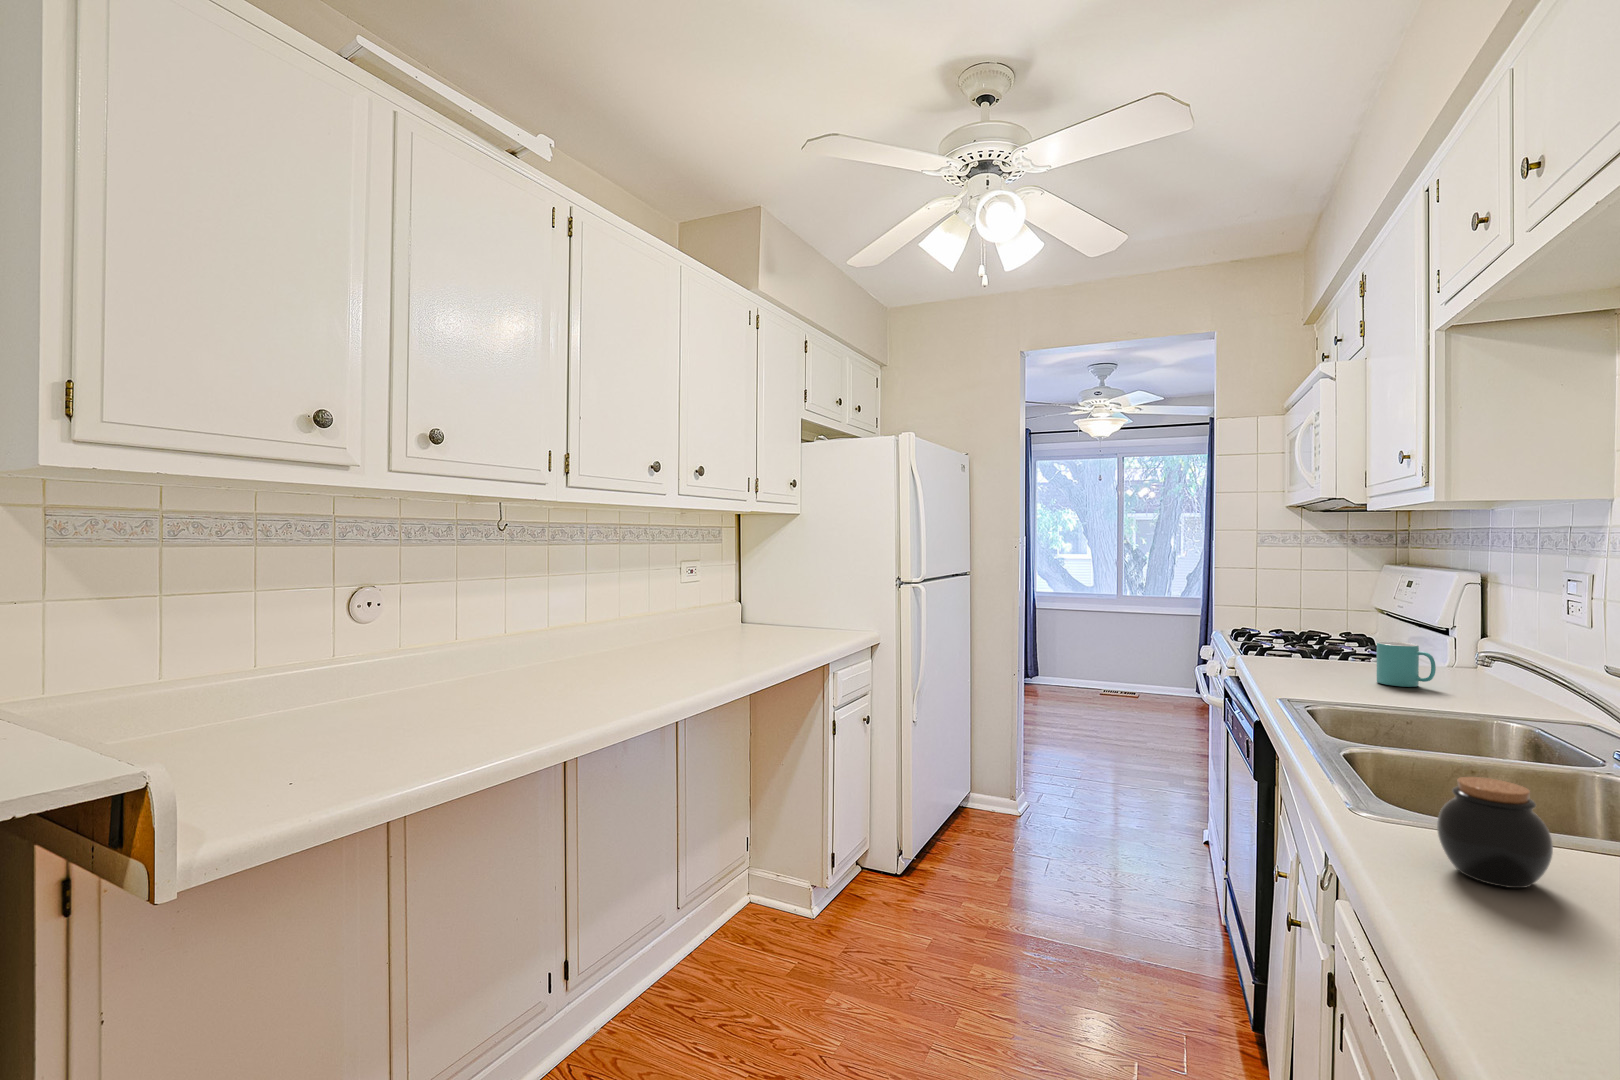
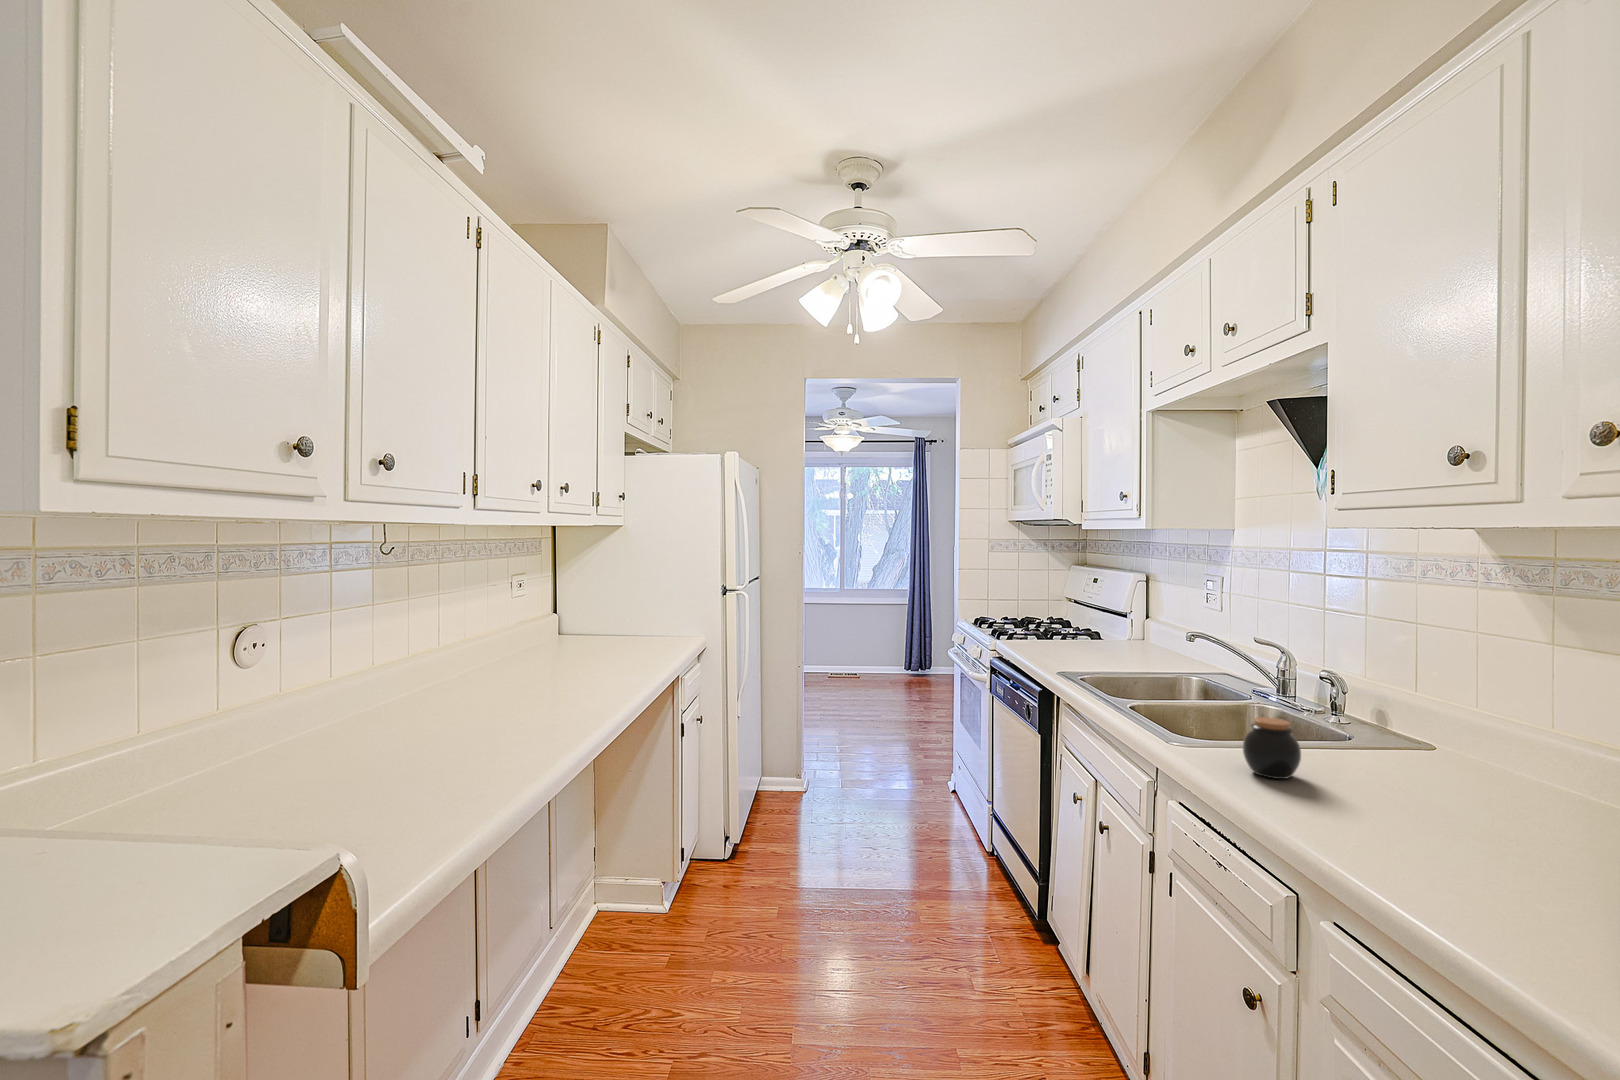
mug: present [1377,642,1436,687] -> none [1102,627,1137,658]

